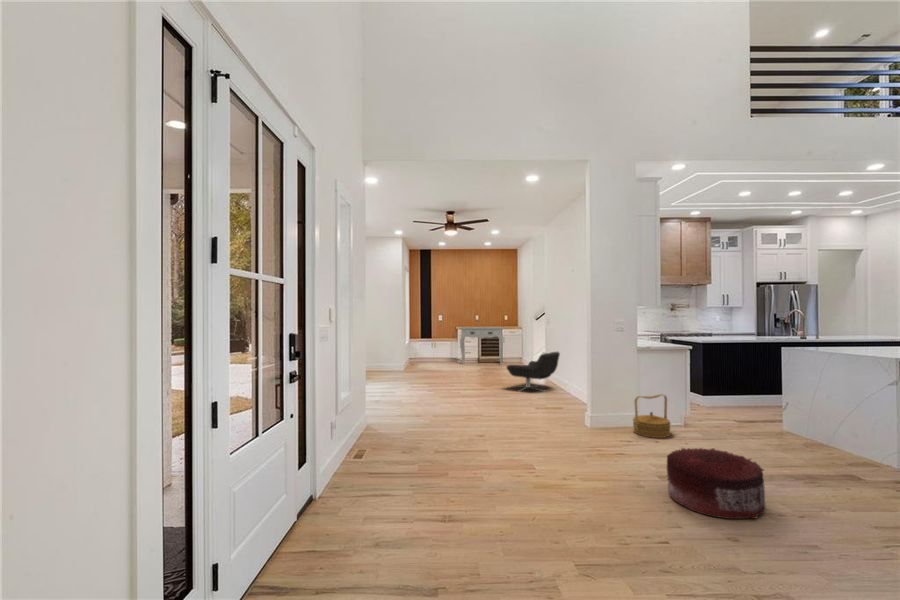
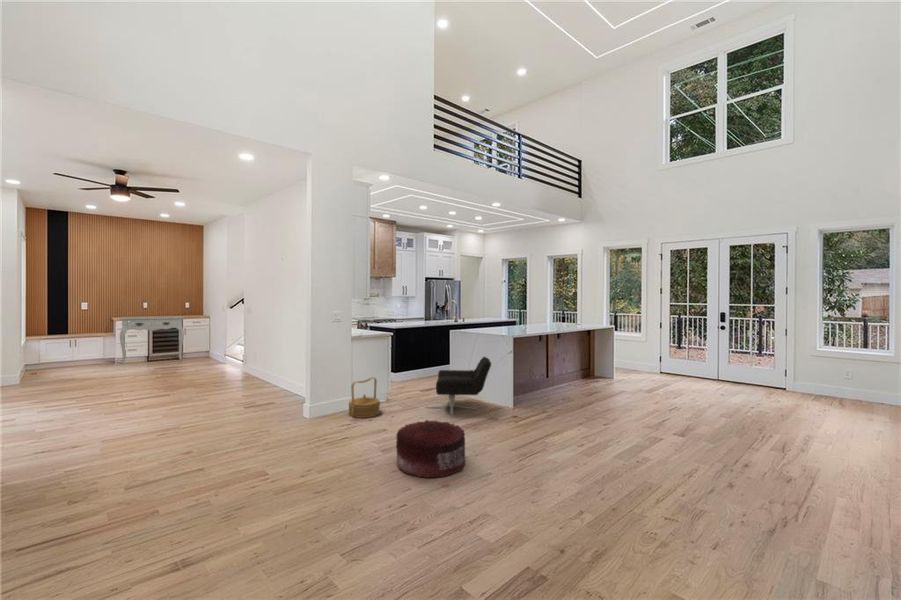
lounge chair: present [507,352,560,391] -> present [427,357,491,415]

